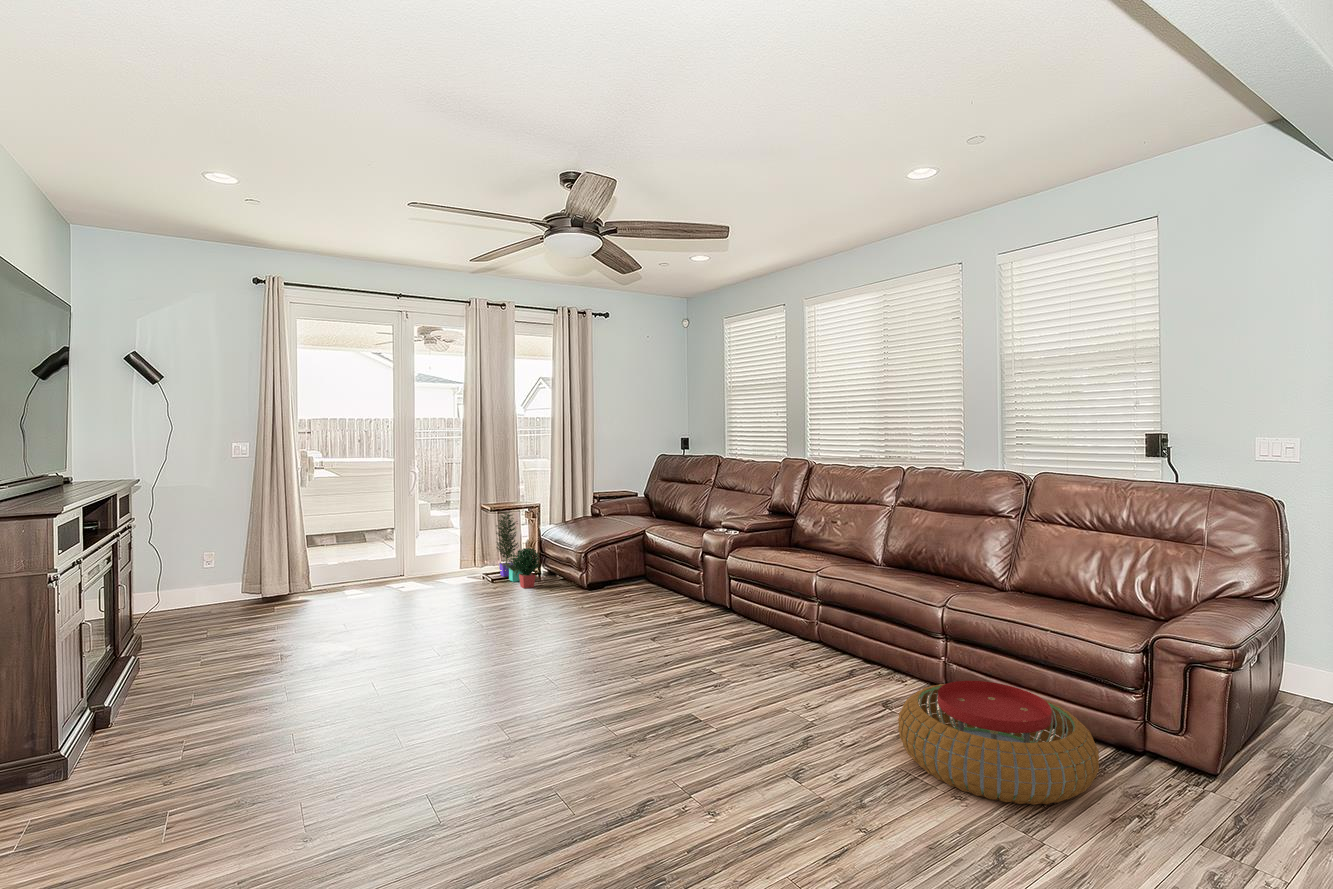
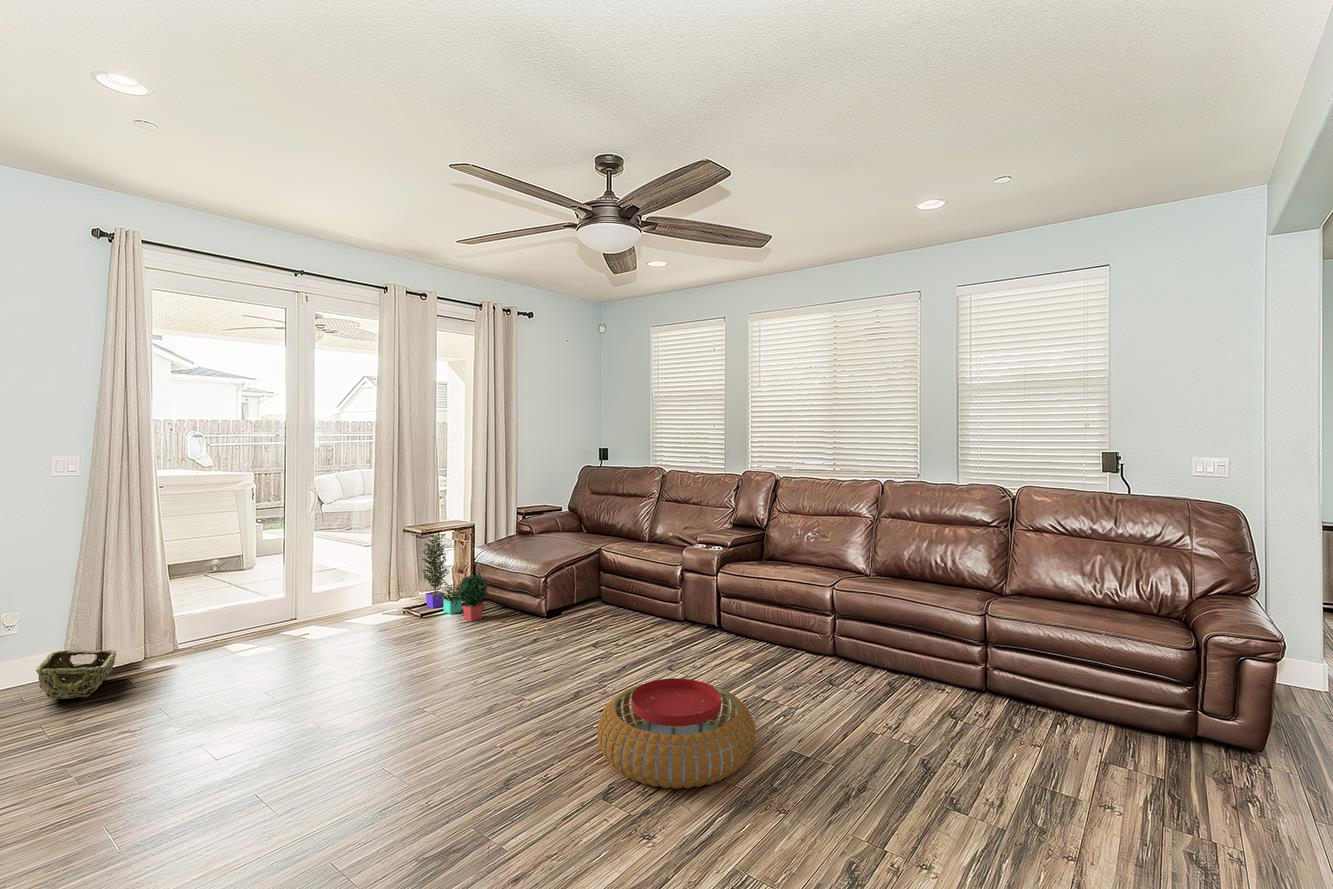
woven basket: none [197,580,255,613] -> present [36,650,116,699]
pouf: present [898,681,1099,805] -> present [597,678,756,789]

